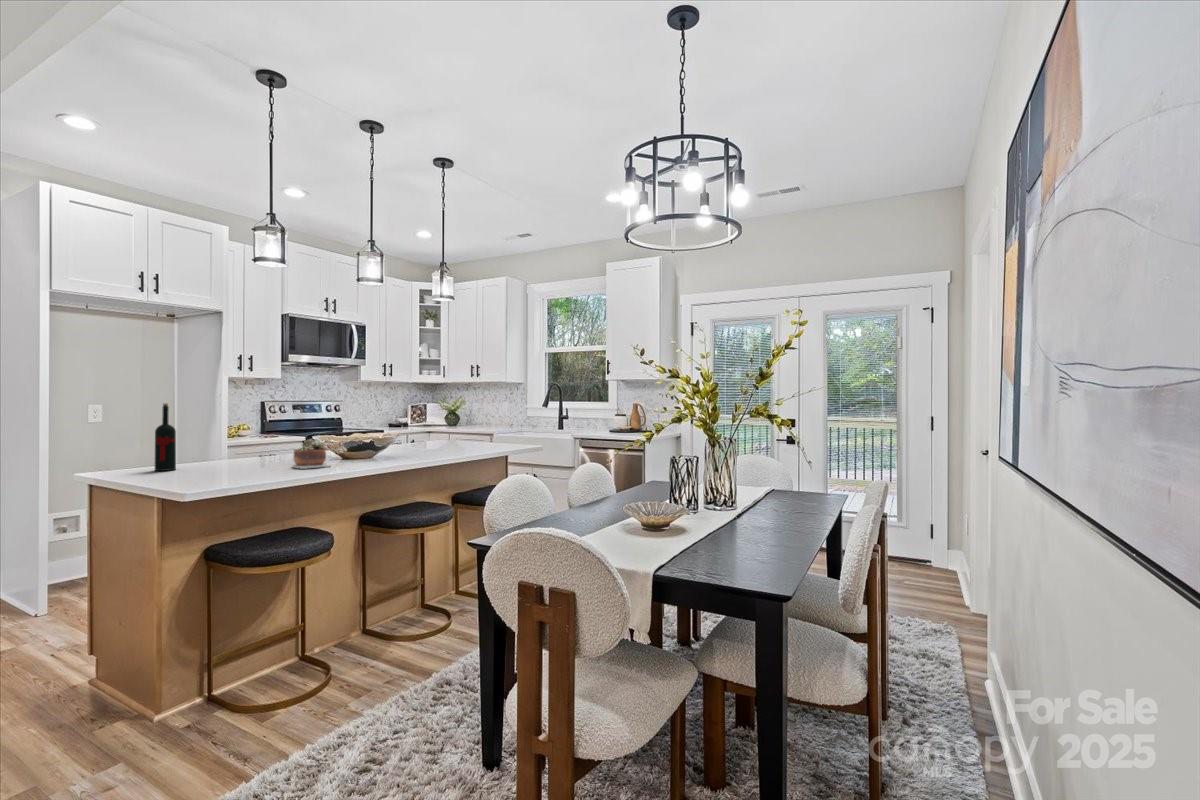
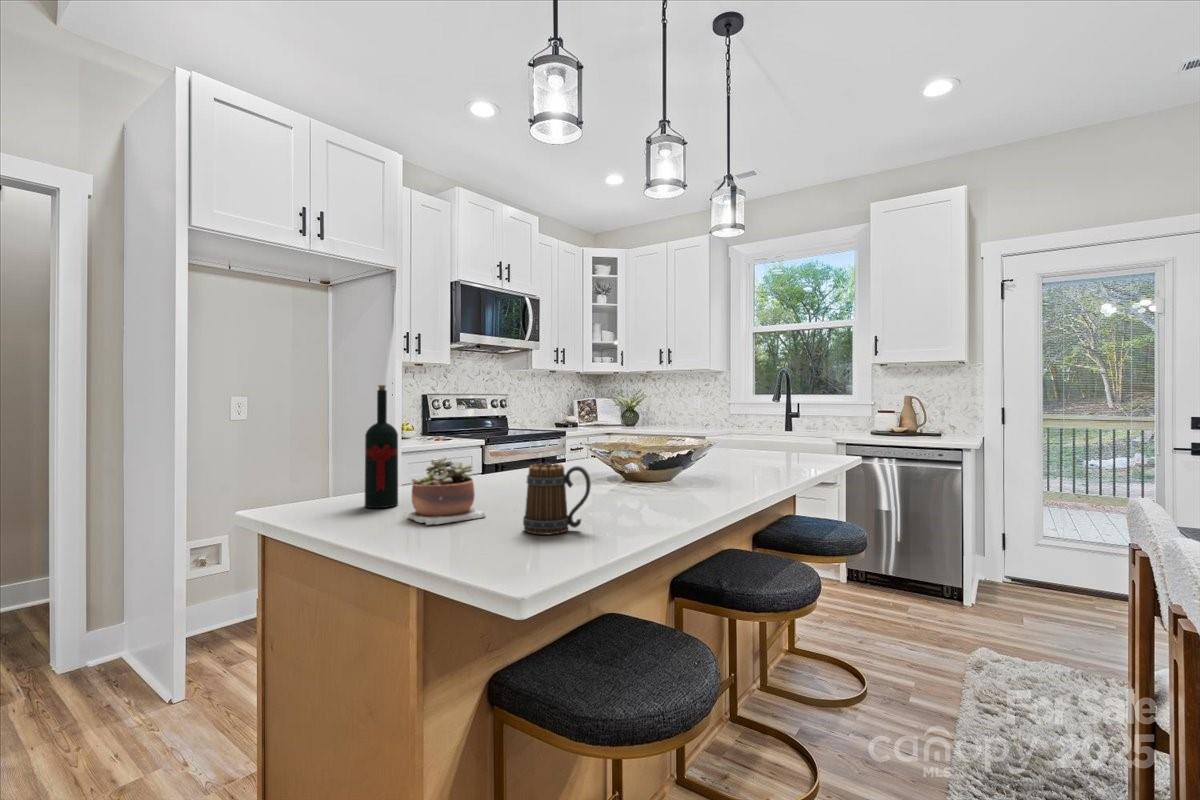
succulent plant: present [292,439,331,469] -> present [407,458,486,525]
mug: none [228,444,265,478] -> present [523,463,591,535]

